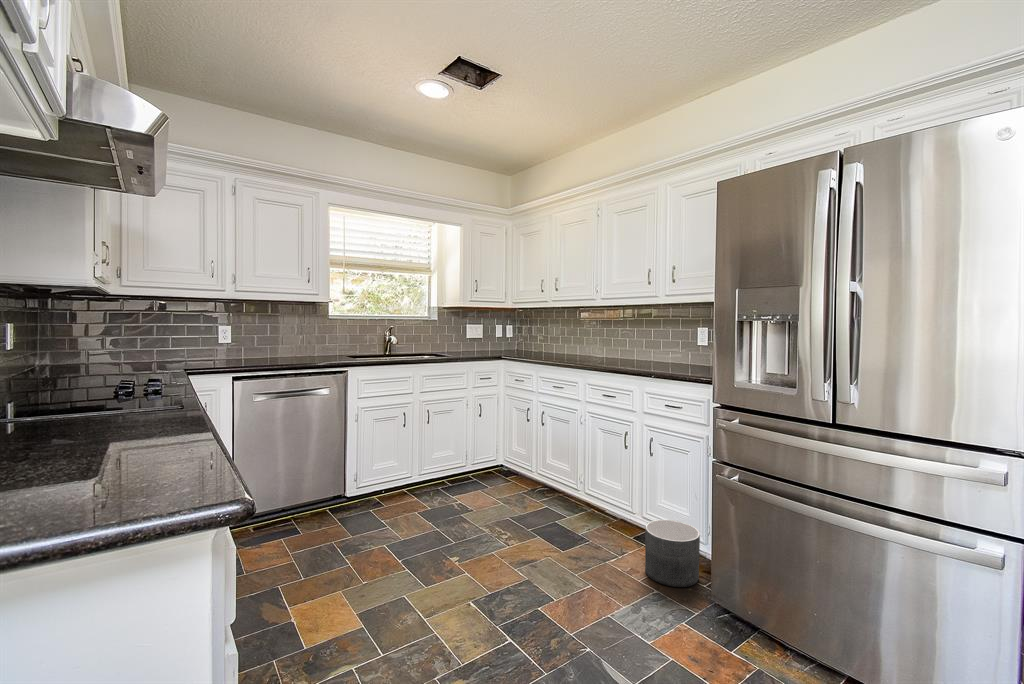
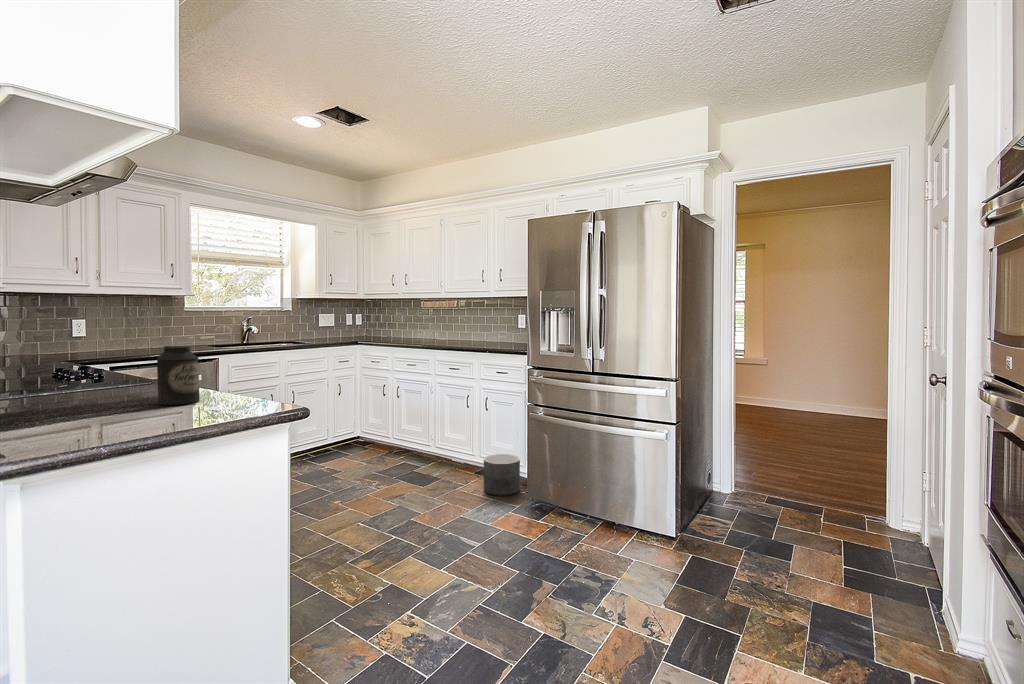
canister: none [65,378,141,480] -> present [157,346,200,405]

